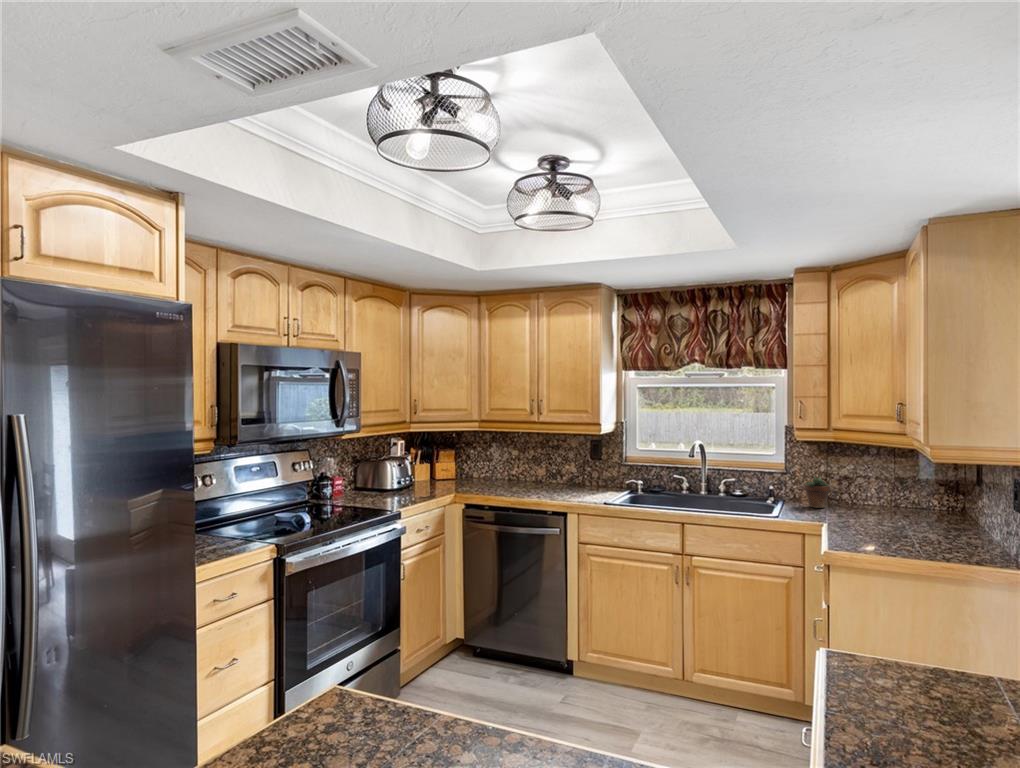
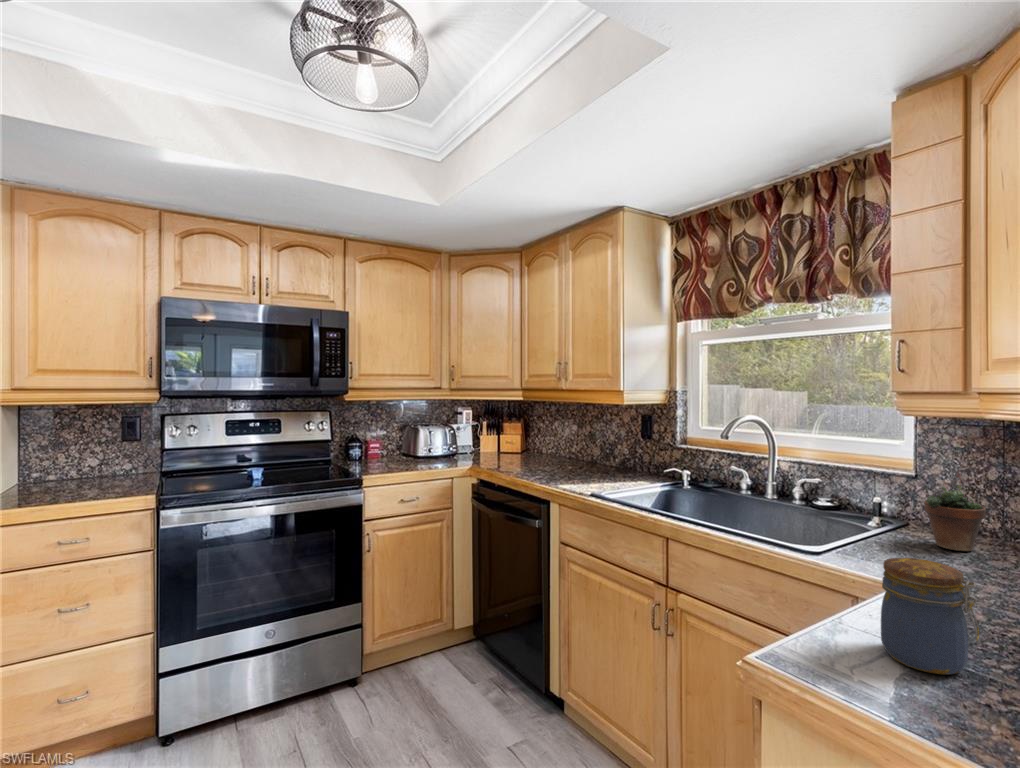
jar: none [846,501,878,541] -> present [881,558,979,674]

